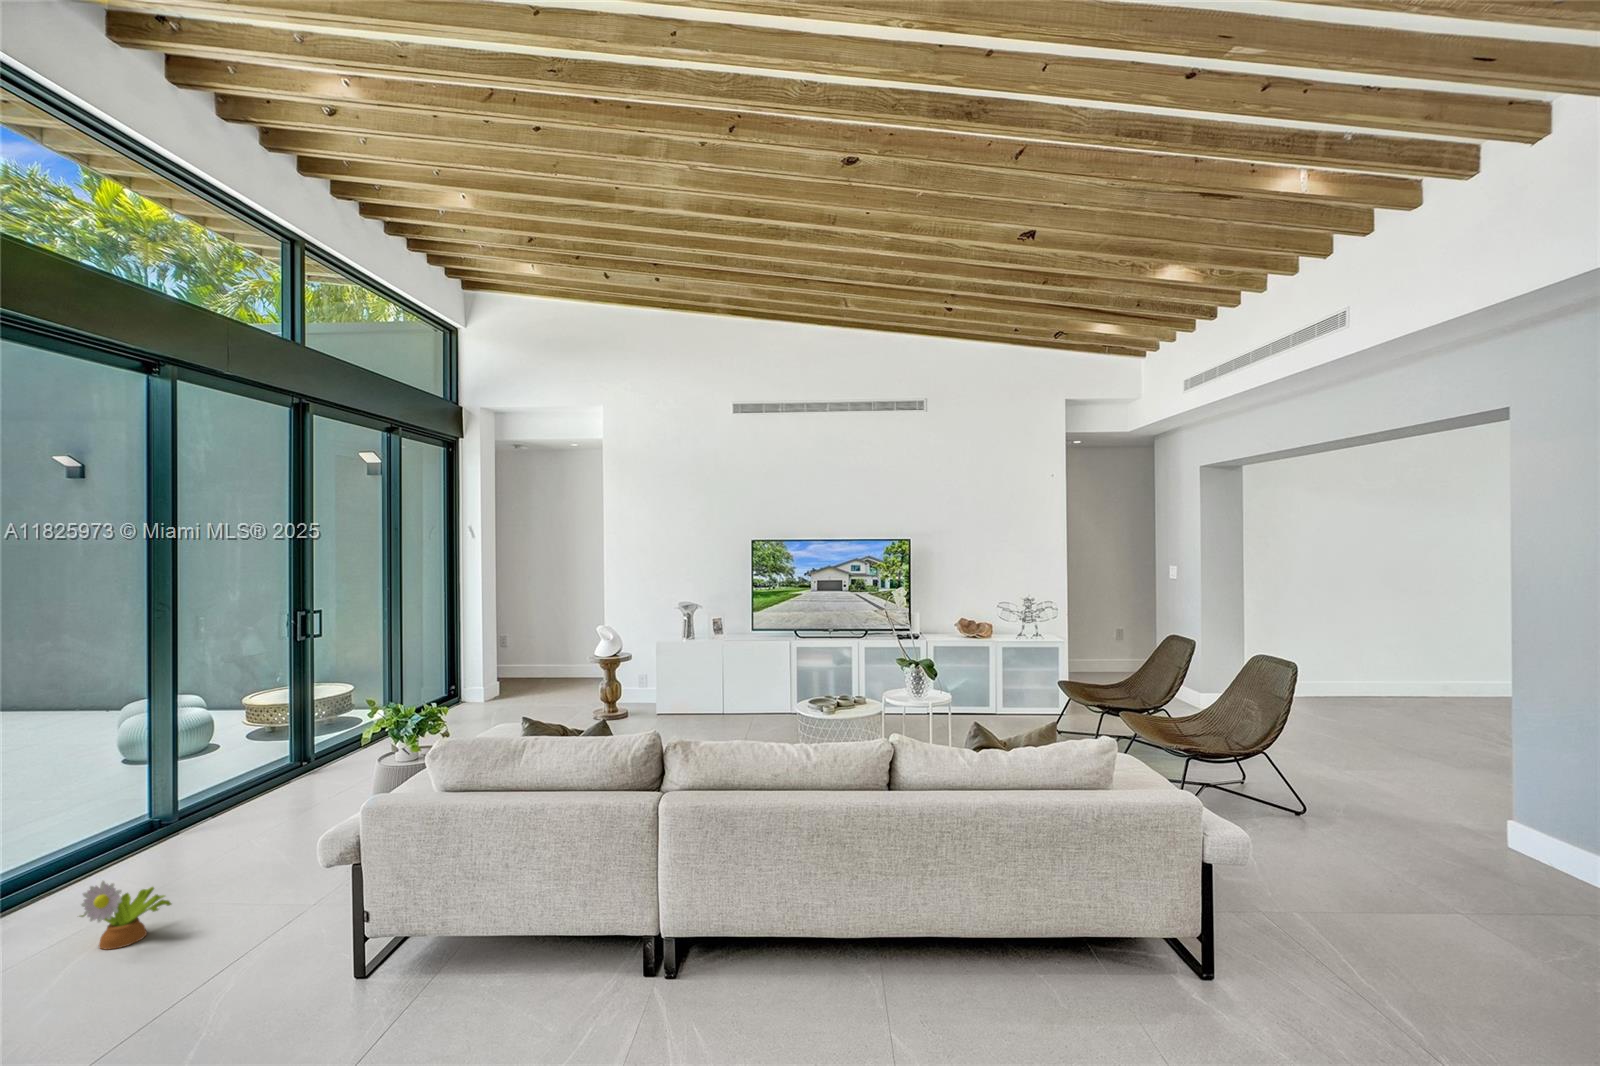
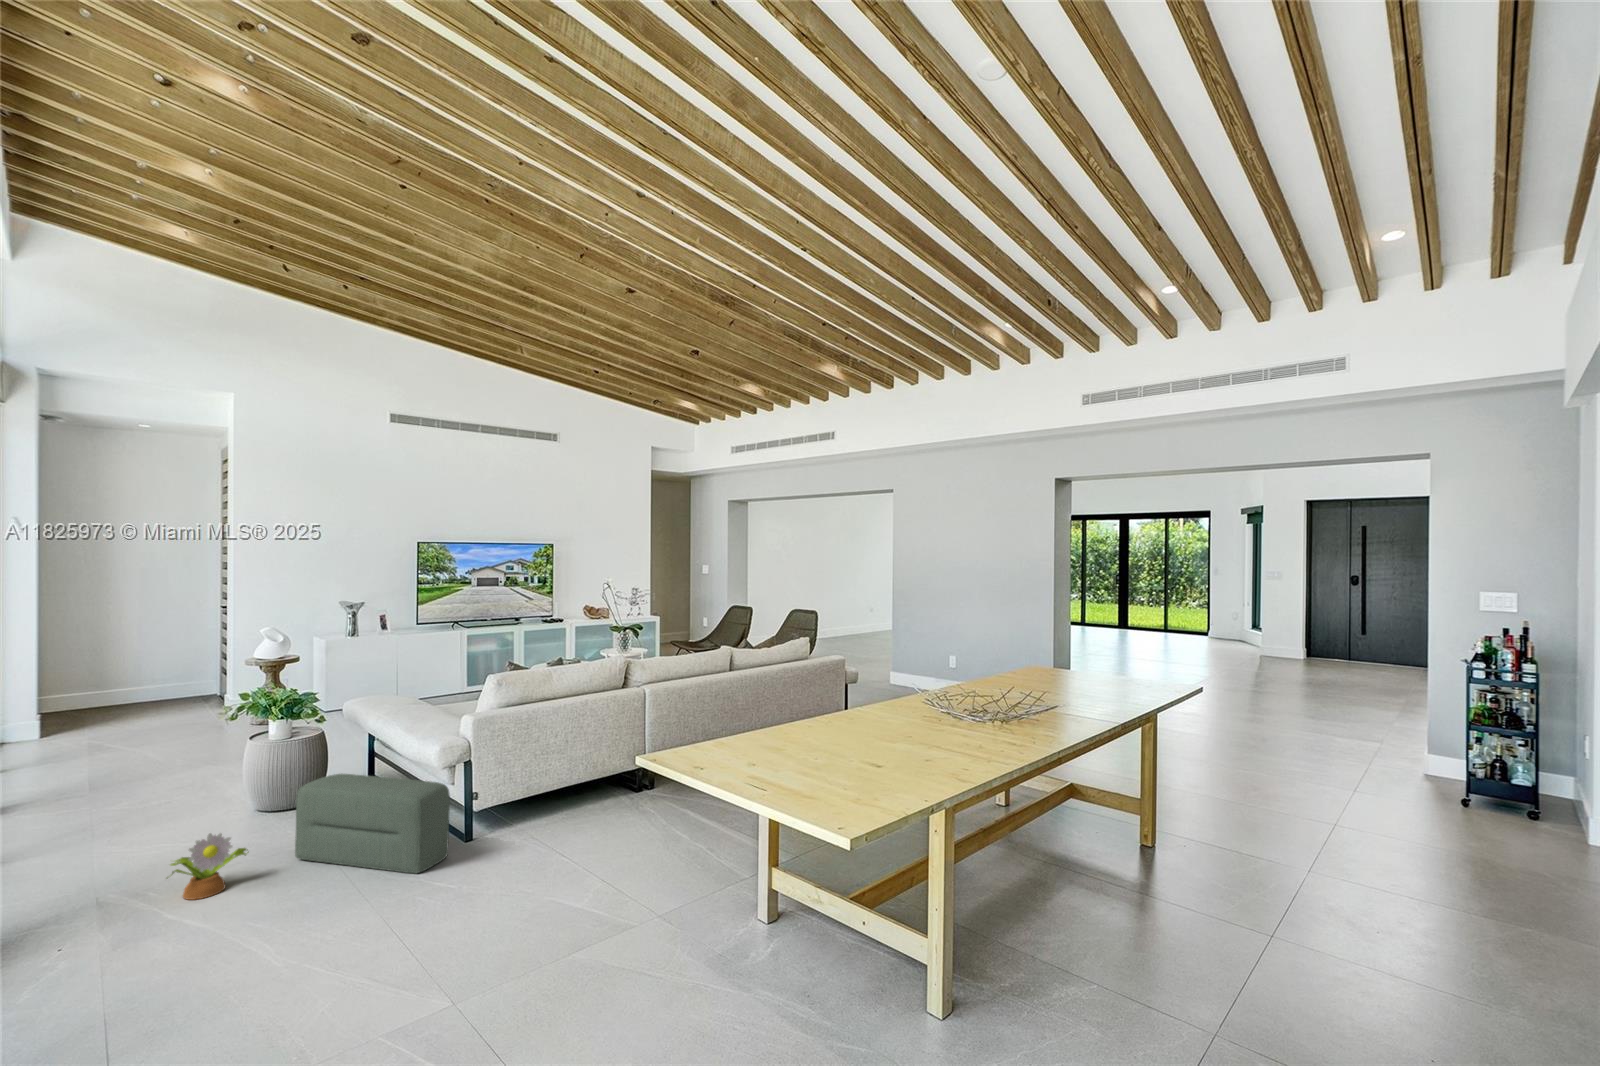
pouf: none [197,834,285,1014] -> present [295,774,450,874]

